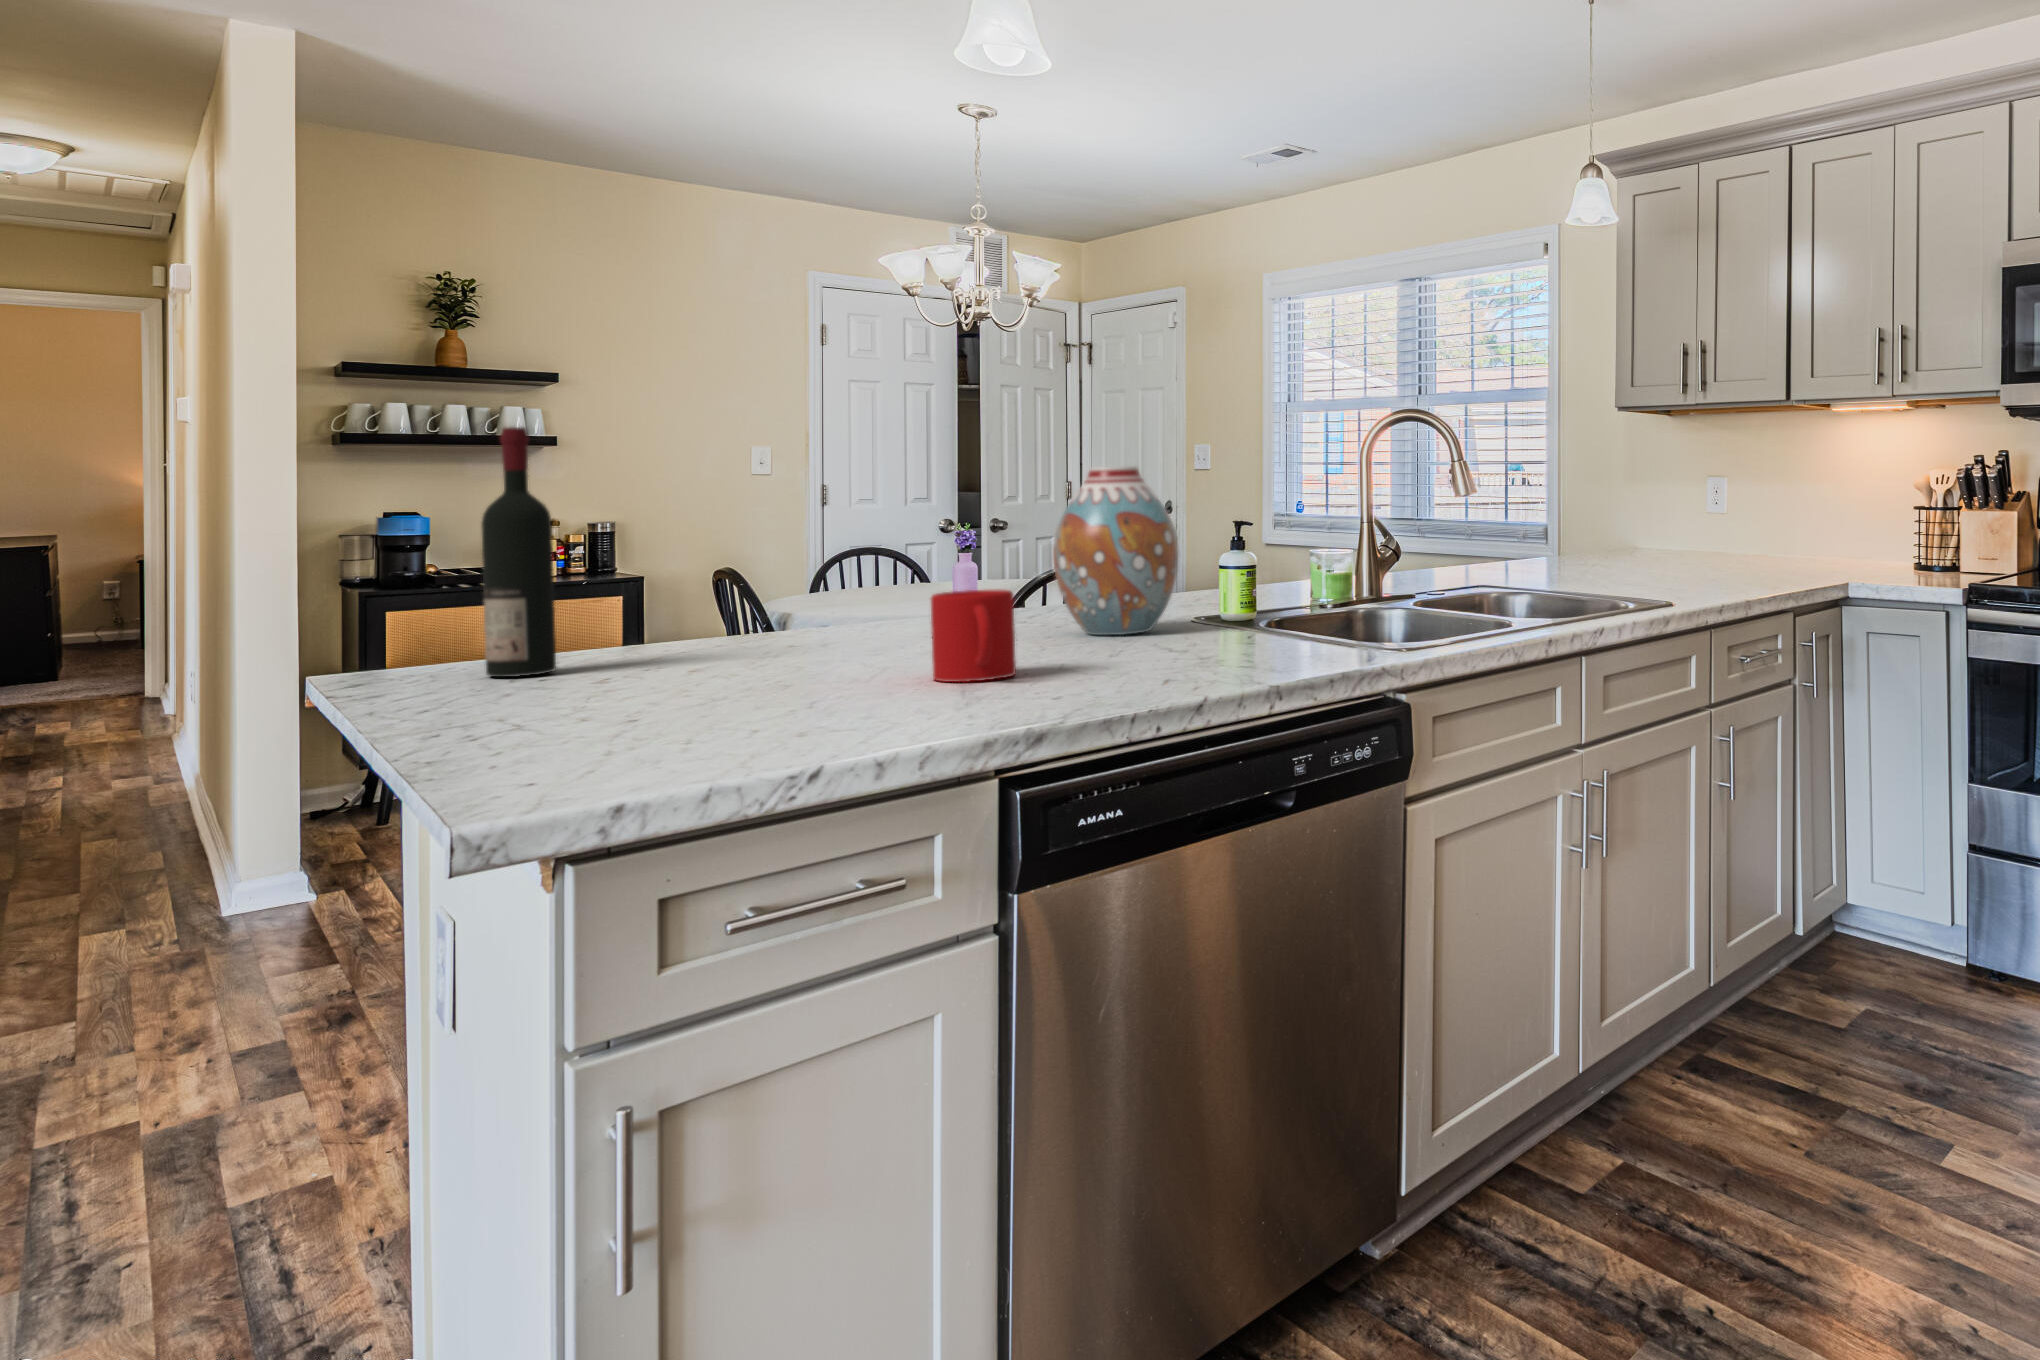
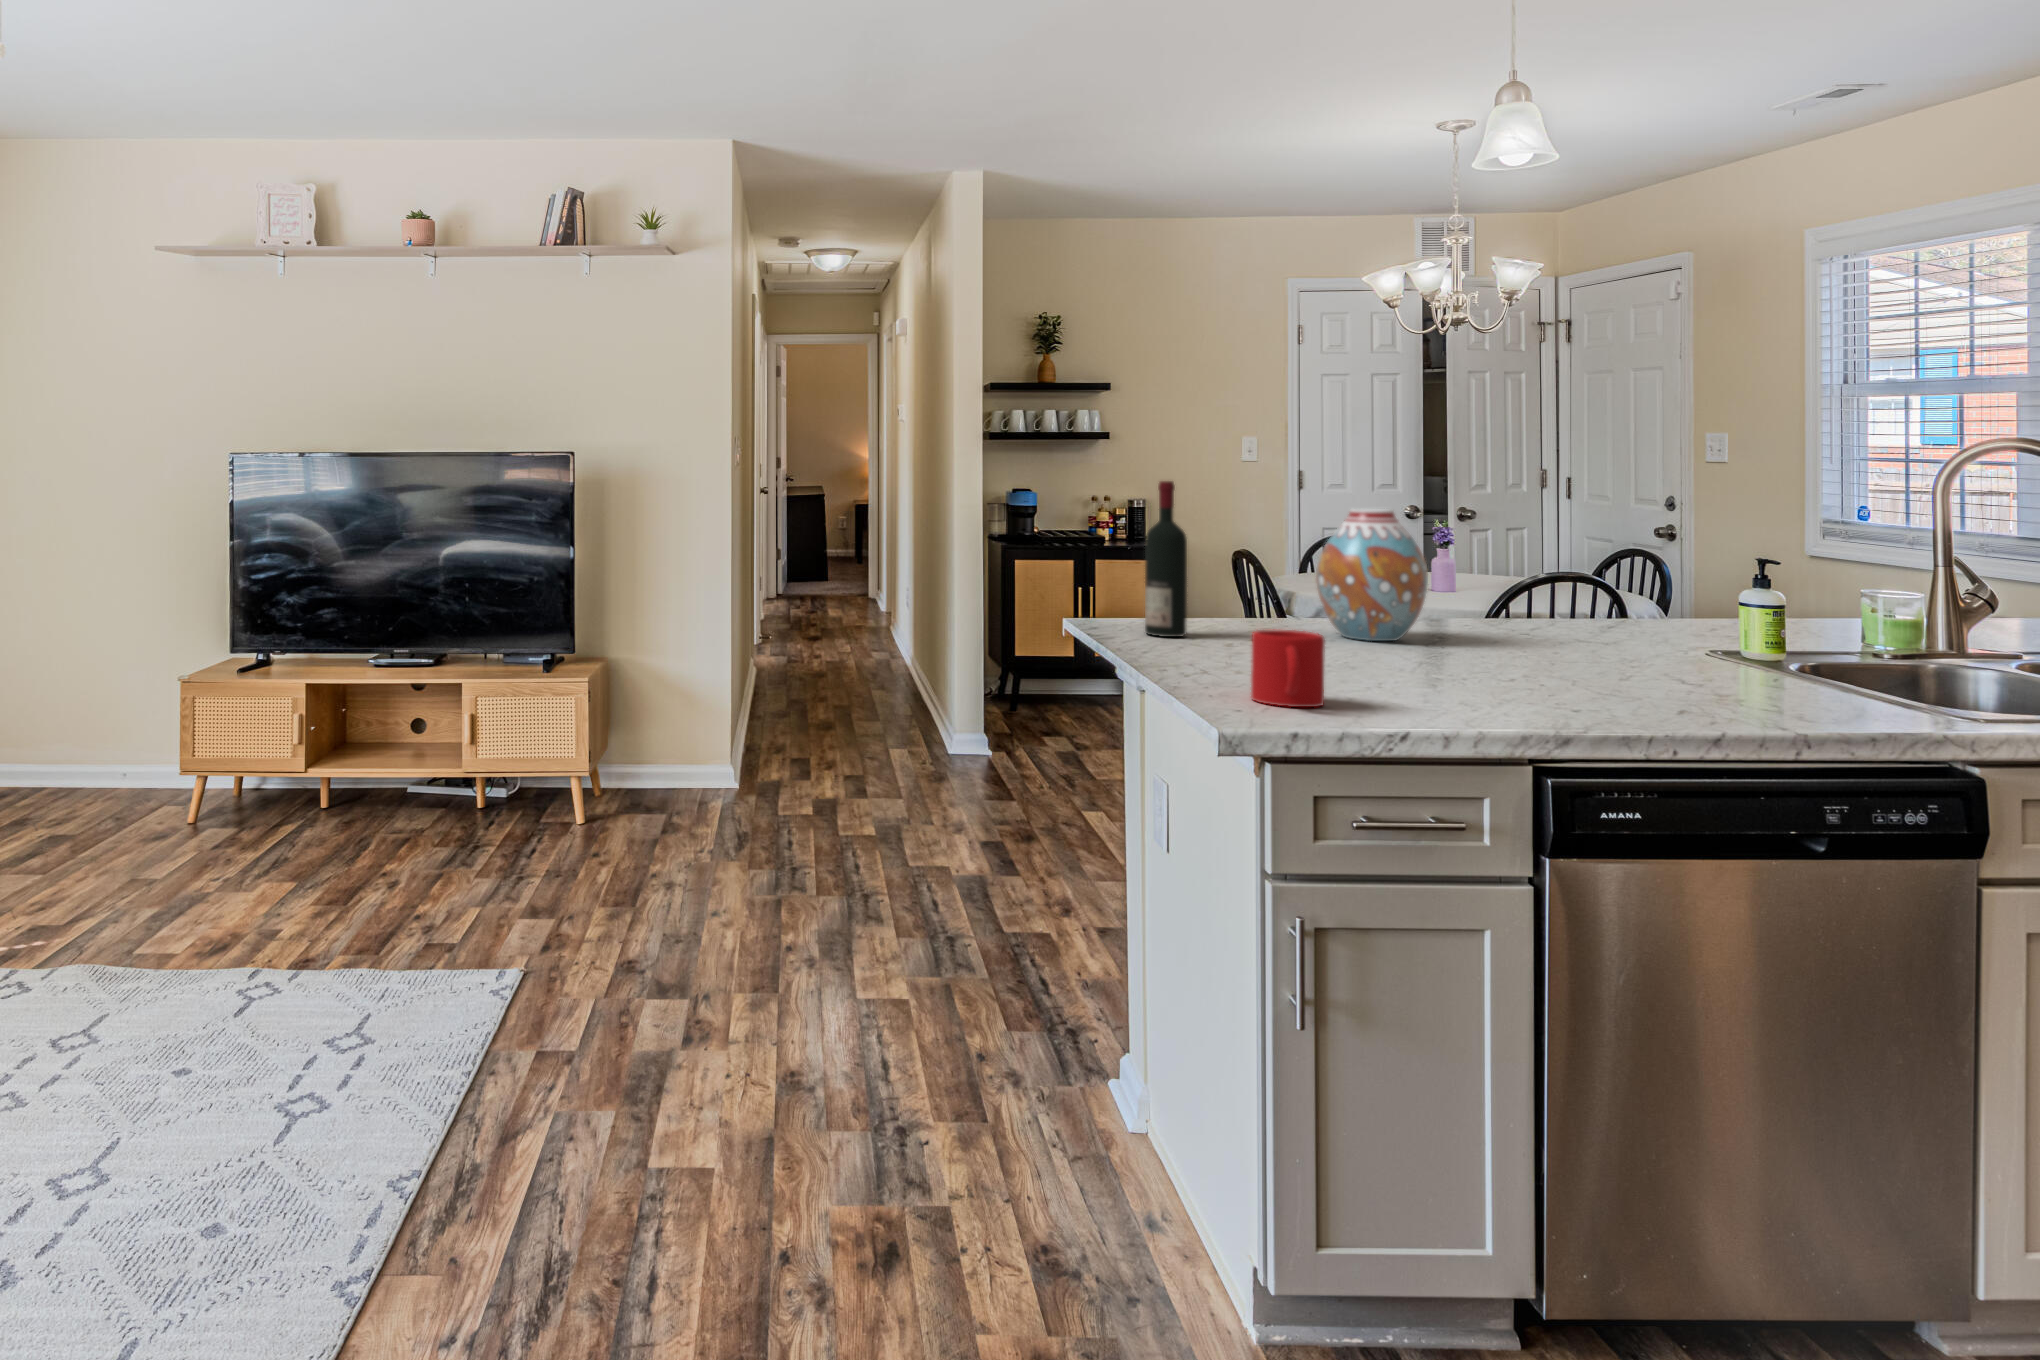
vase: present [1053,466,1179,635] -> present [1316,509,1428,641]
mug: present [931,589,1016,682] -> present [1251,629,1325,707]

